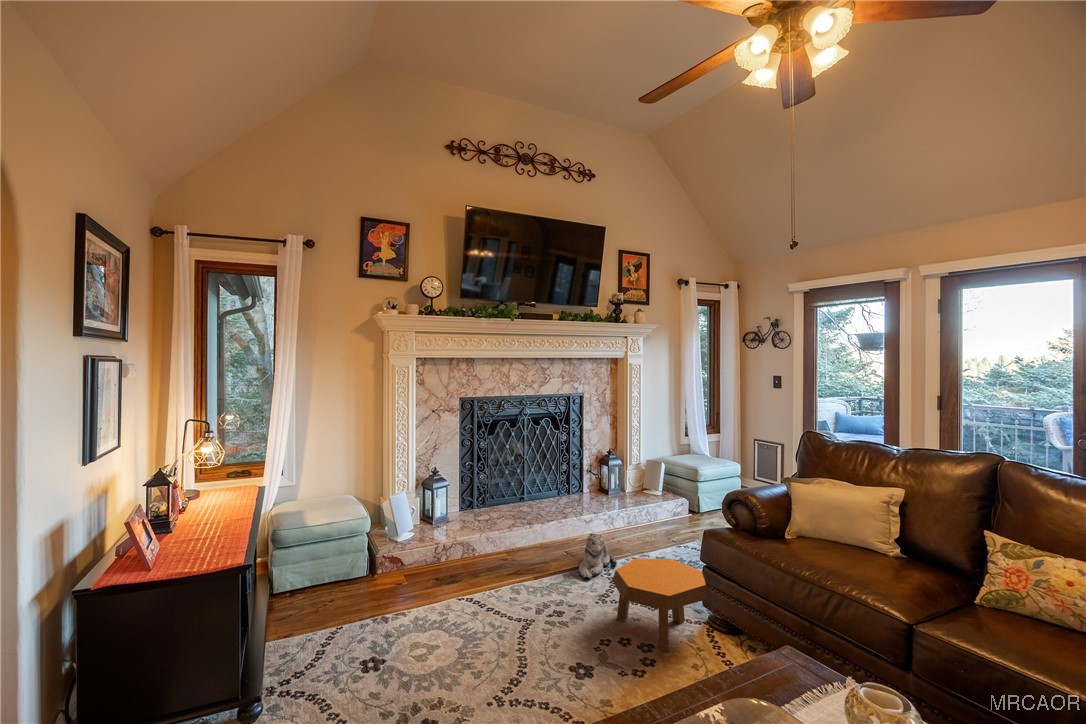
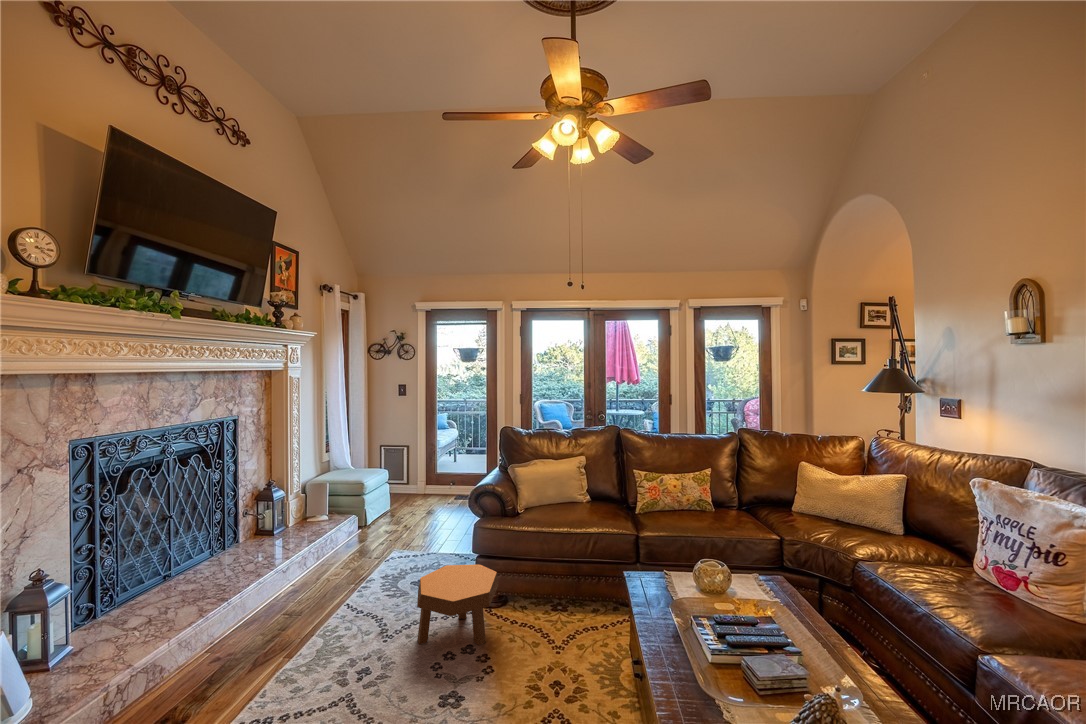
plush toy: present [579,533,617,578] -> none [314,575,356,629]

